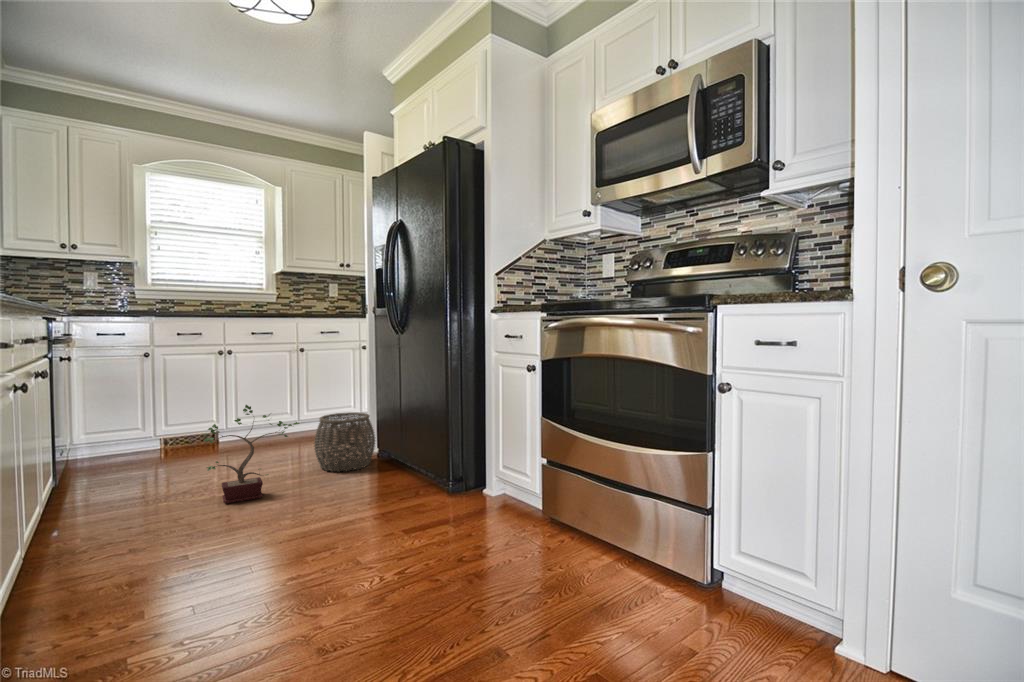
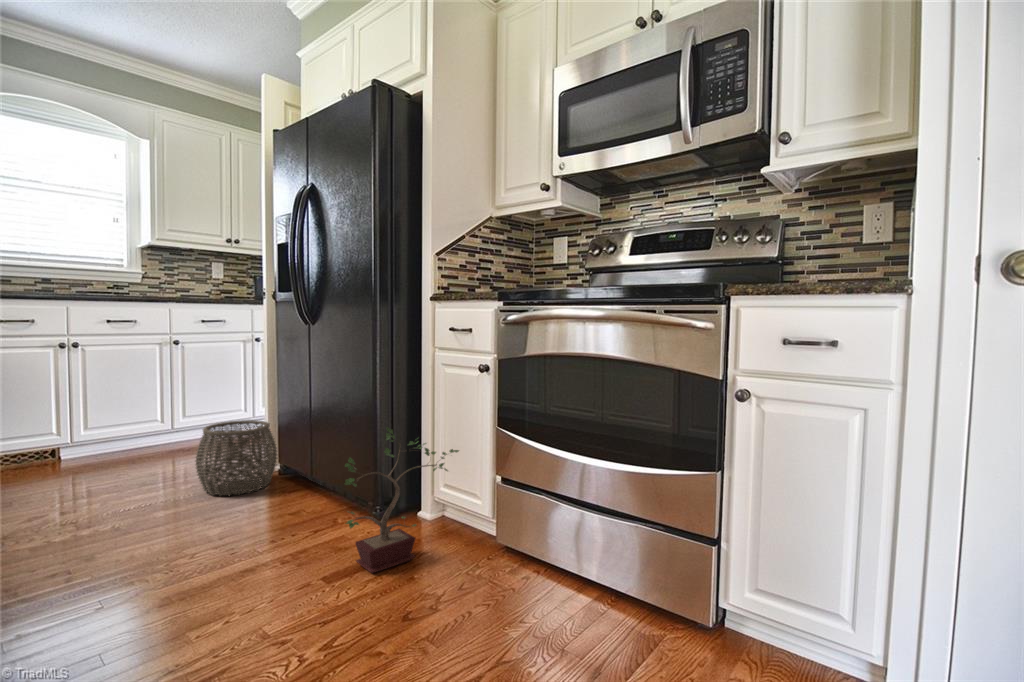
potted plant: present [204,405,299,503] -> present [345,427,459,573]

